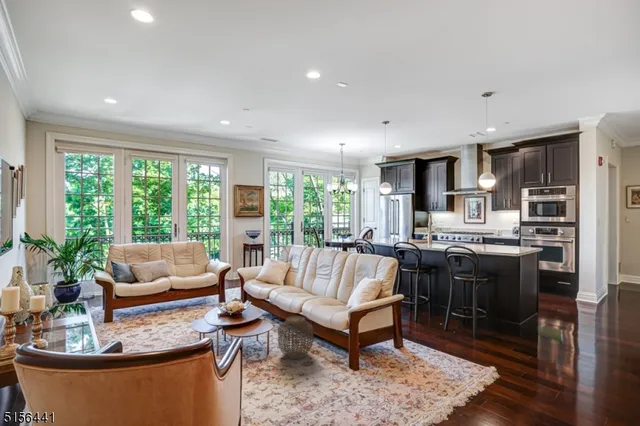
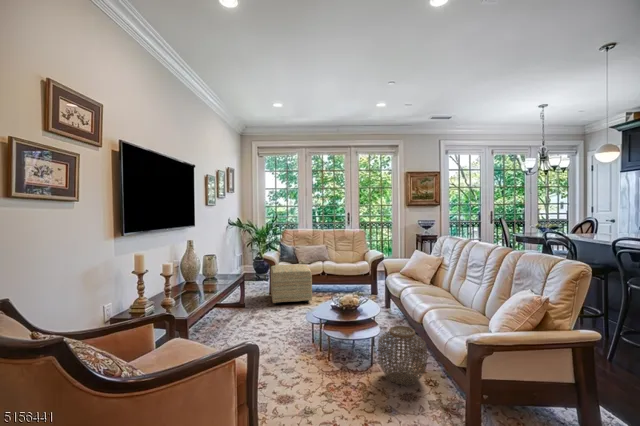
ottoman: none [107,283,166,330] -> present [271,264,312,304]

